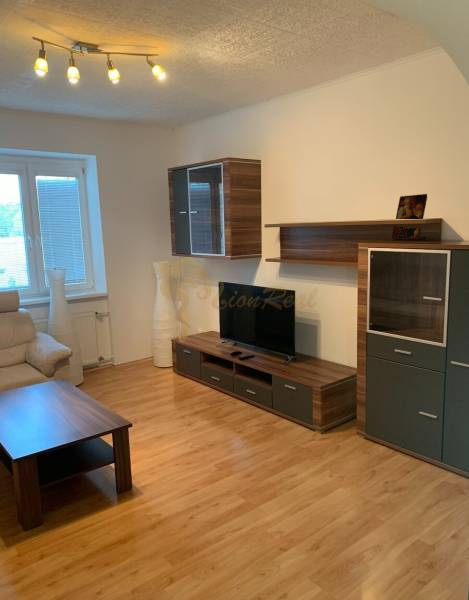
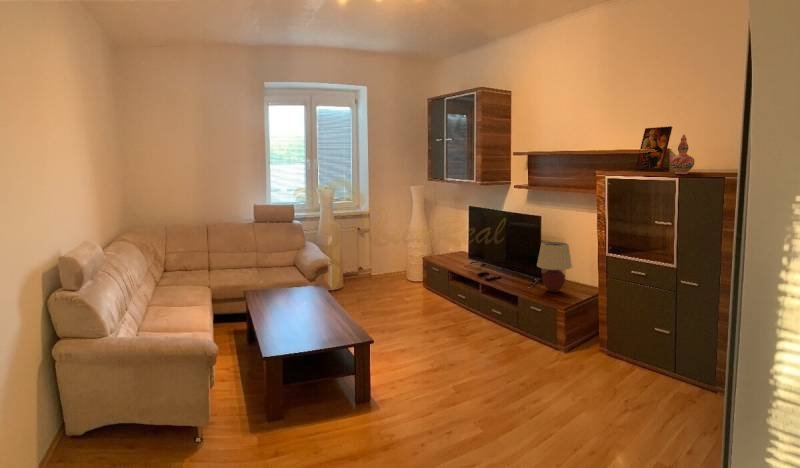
decorative vase: none [430,200,455,242] -> present [670,134,695,174]
table lamp: none [293,318,330,372] -> present [537,242,572,292]

